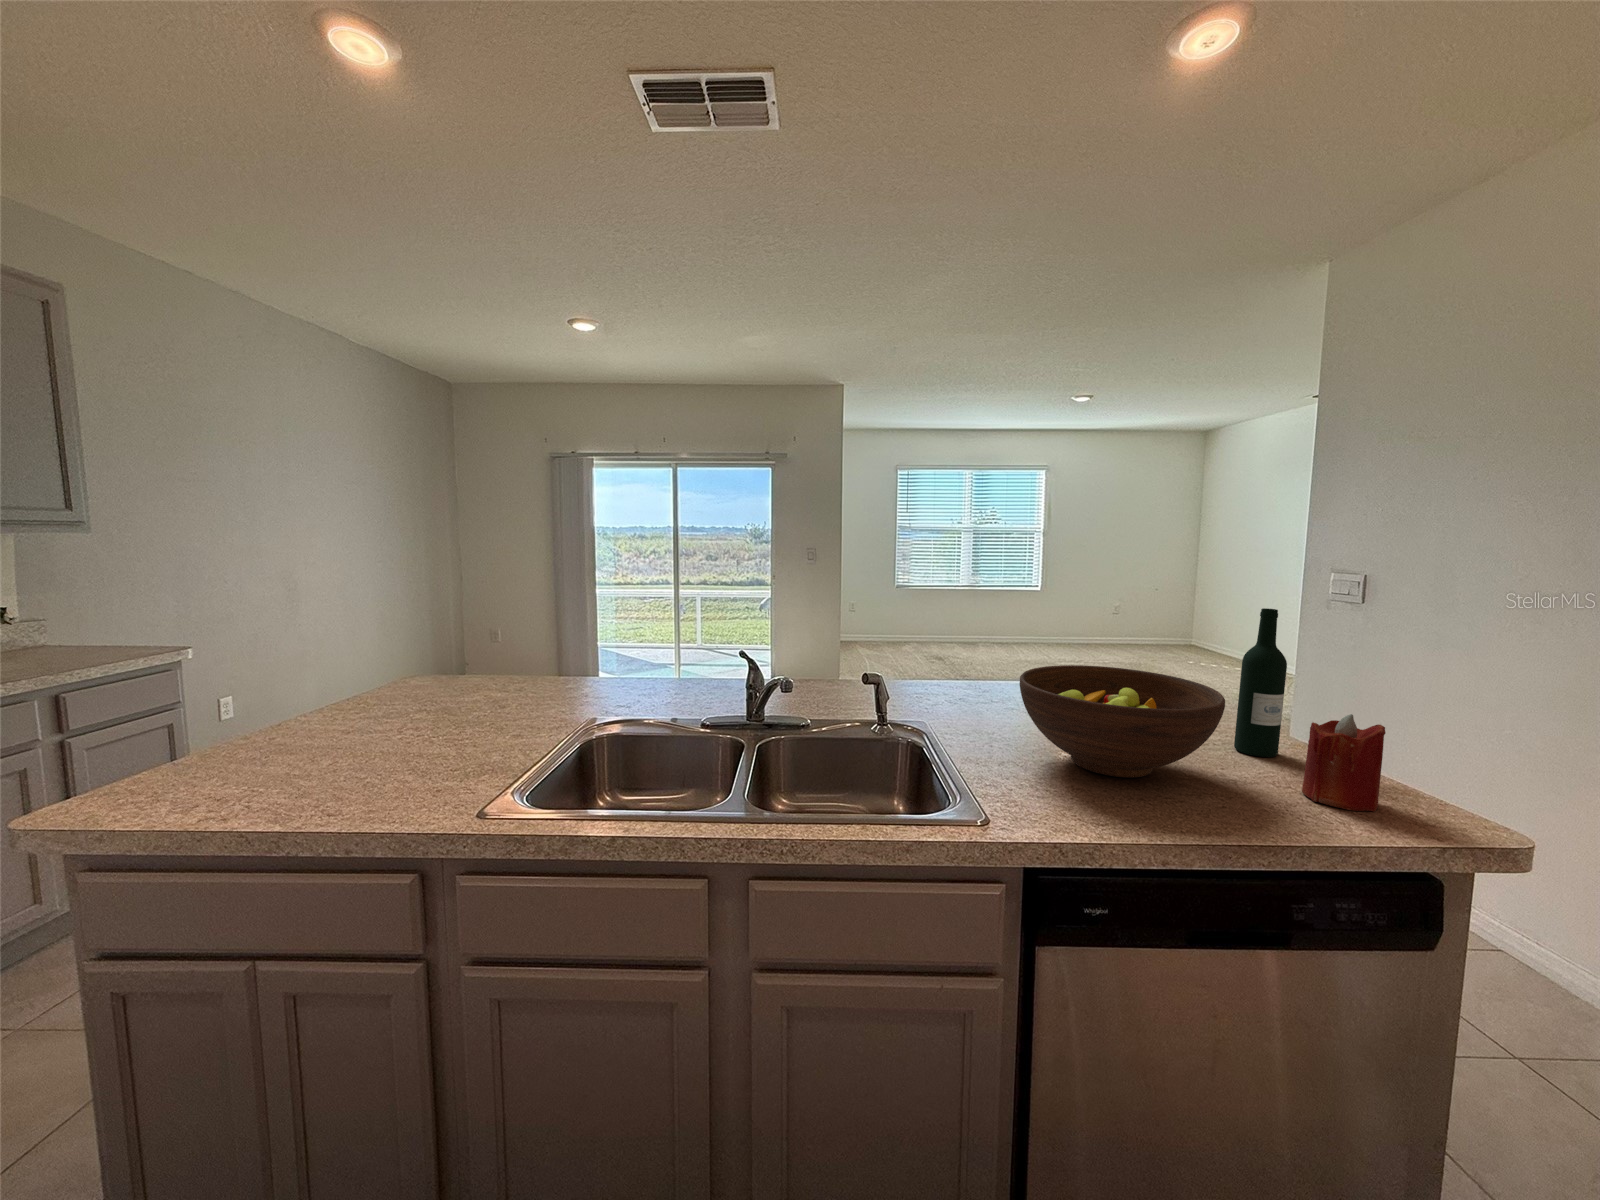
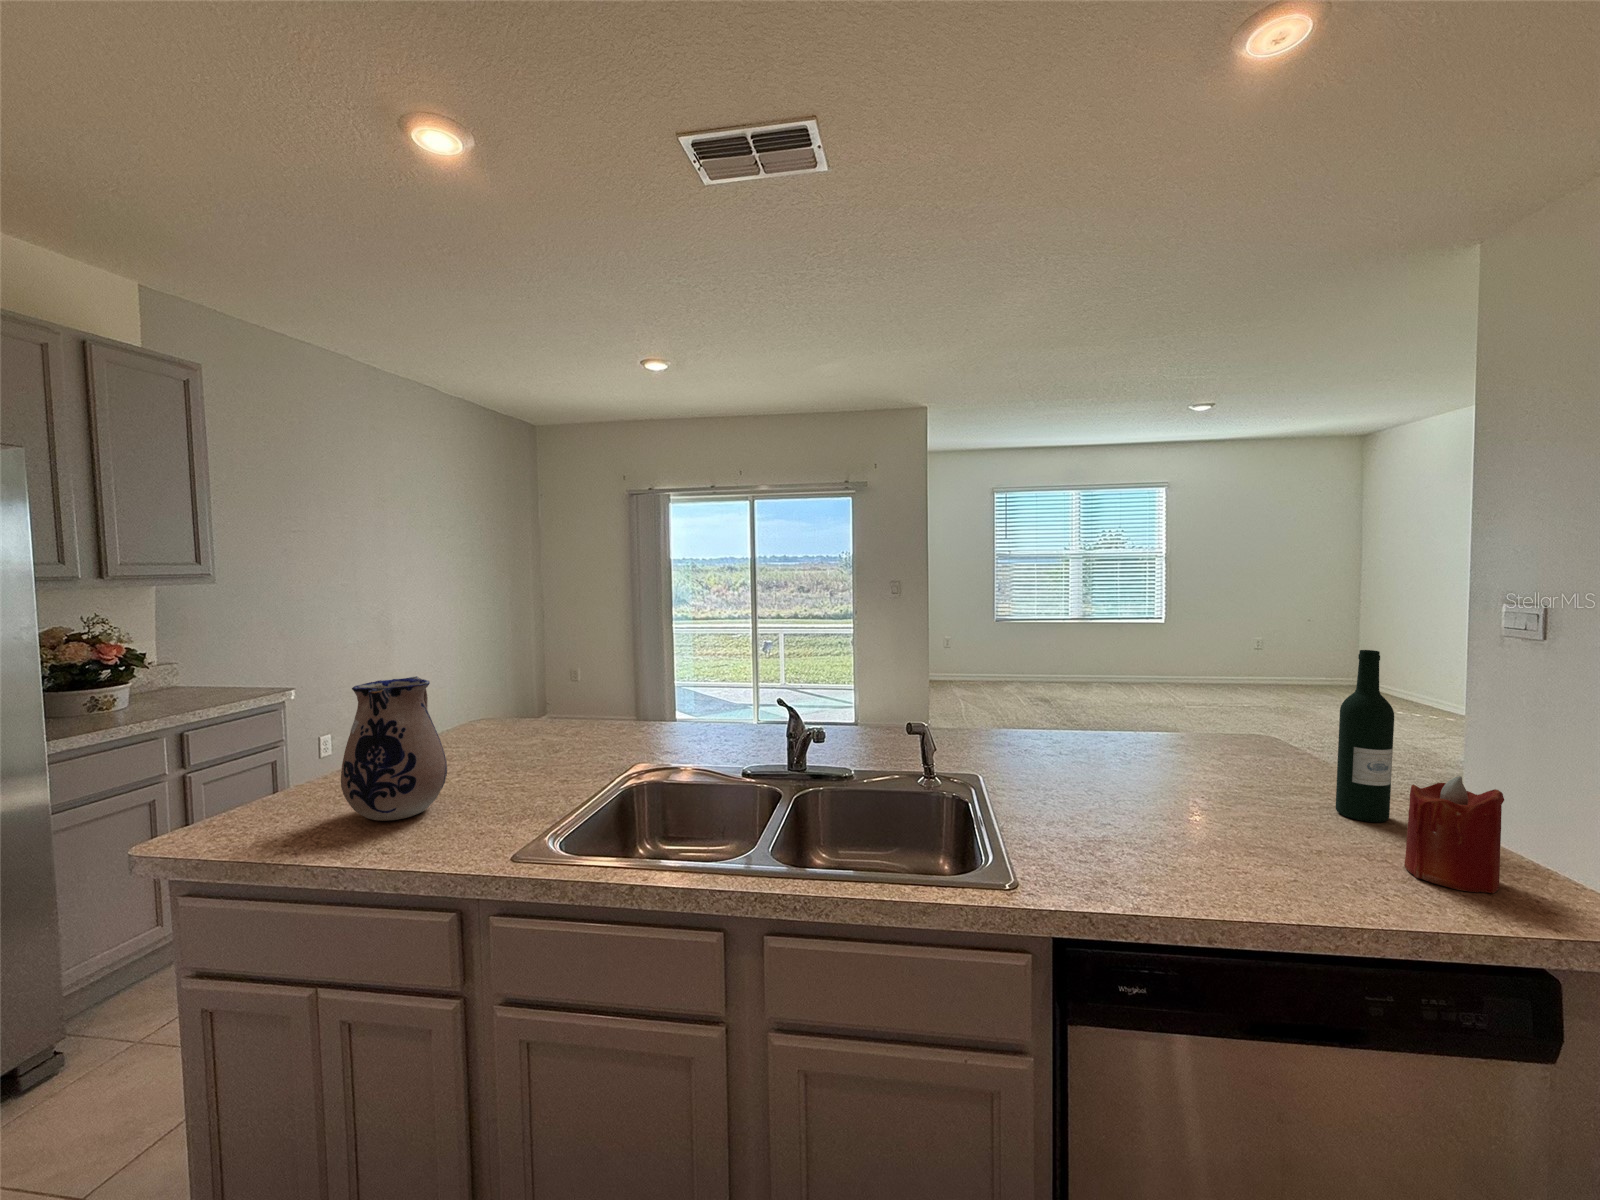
ceramic pitcher: none [270,628,391,782] -> present [341,676,447,821]
fruit bowl: present [1020,665,1225,778] -> none [1070,713,1304,841]

